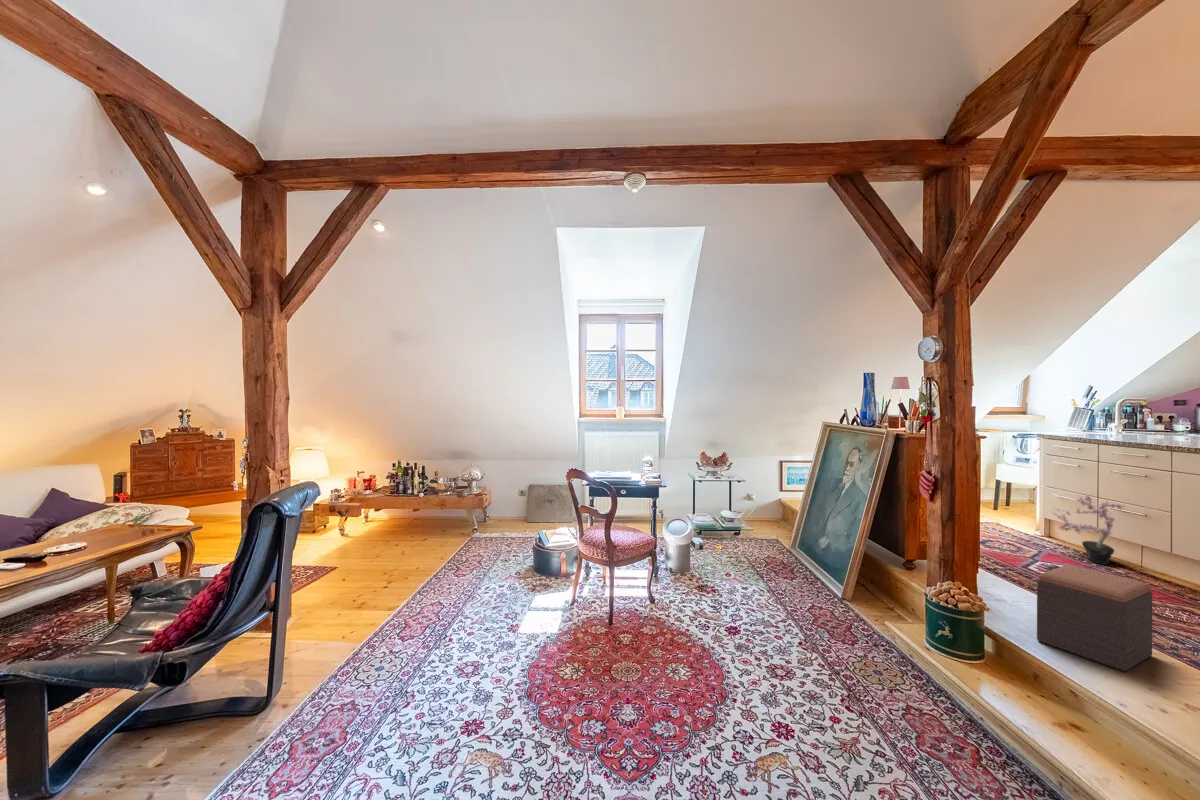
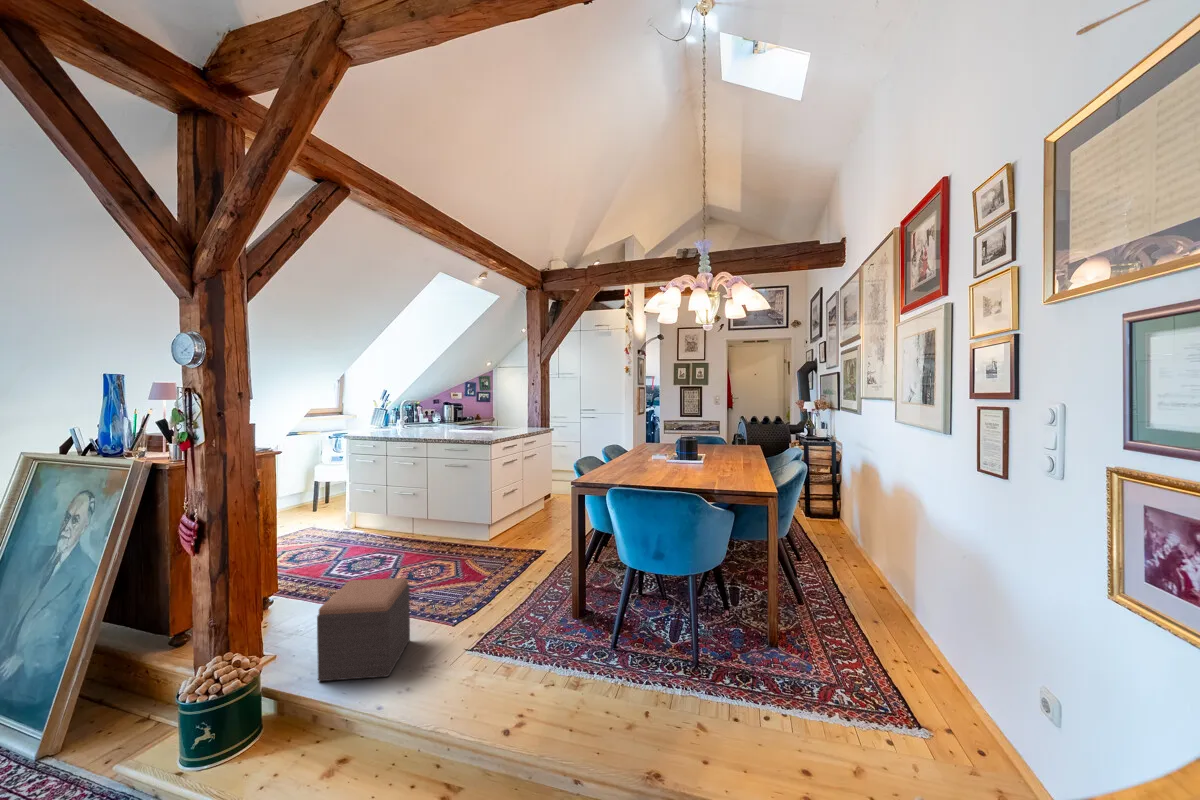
potted plant: present [1054,496,1130,564] -> none [352,484,409,547]

